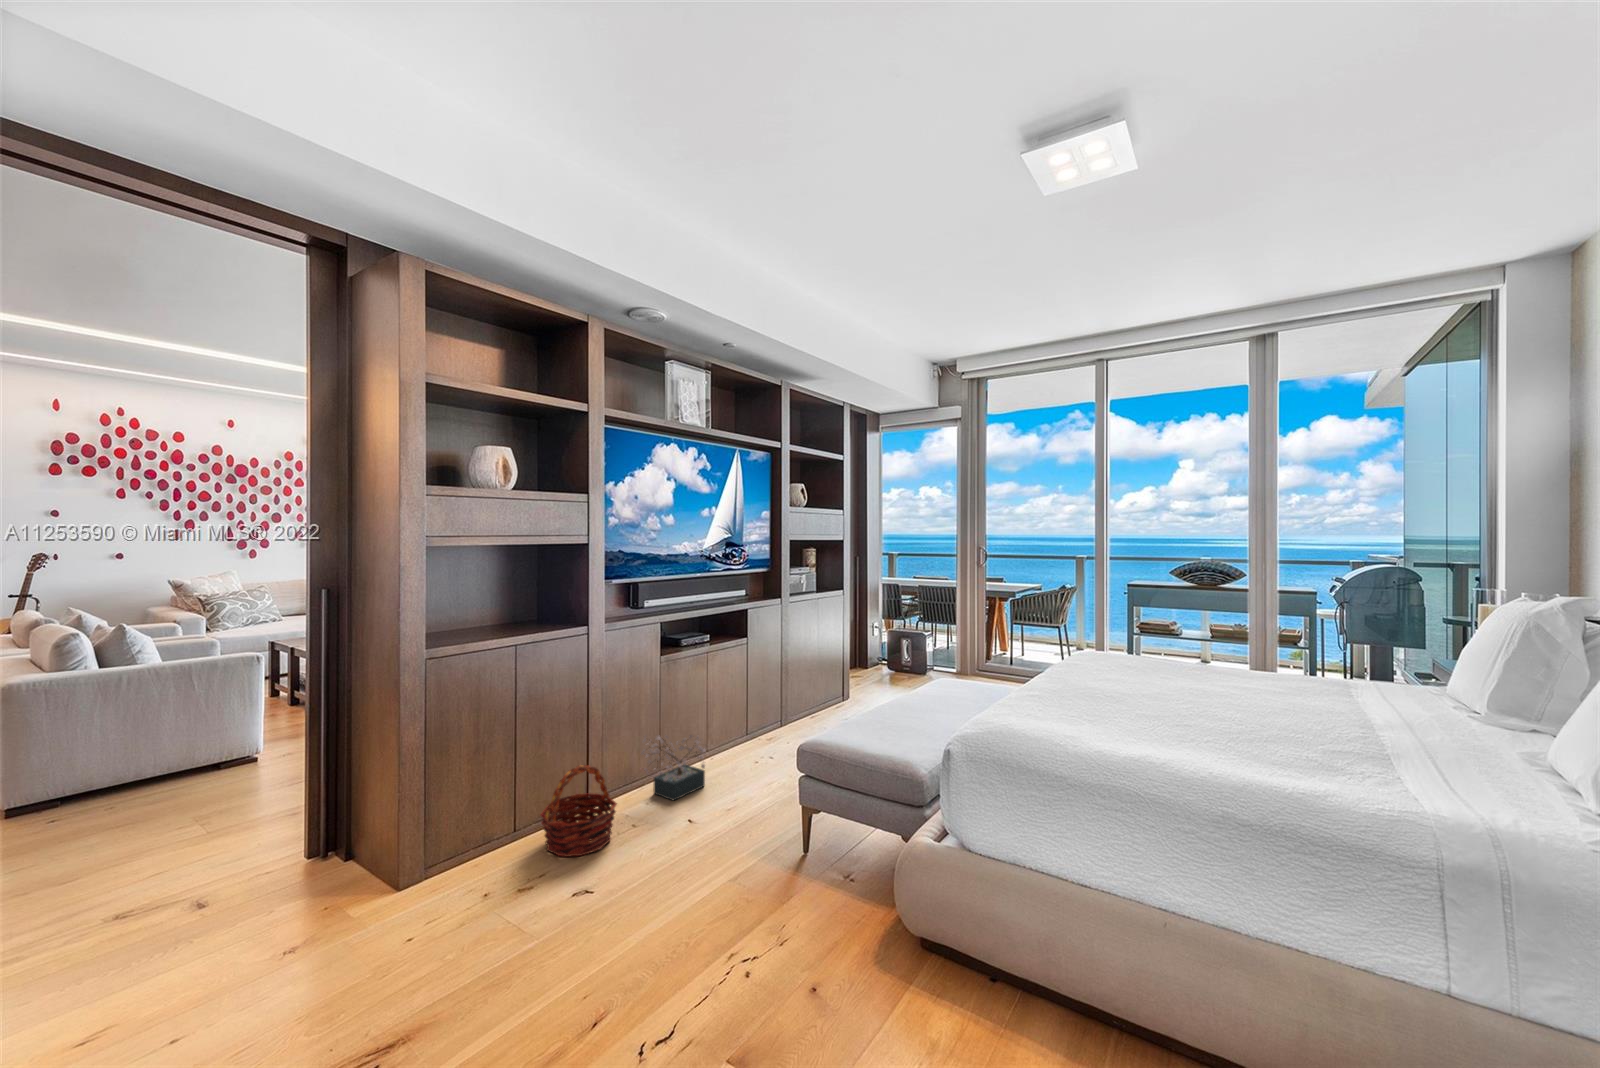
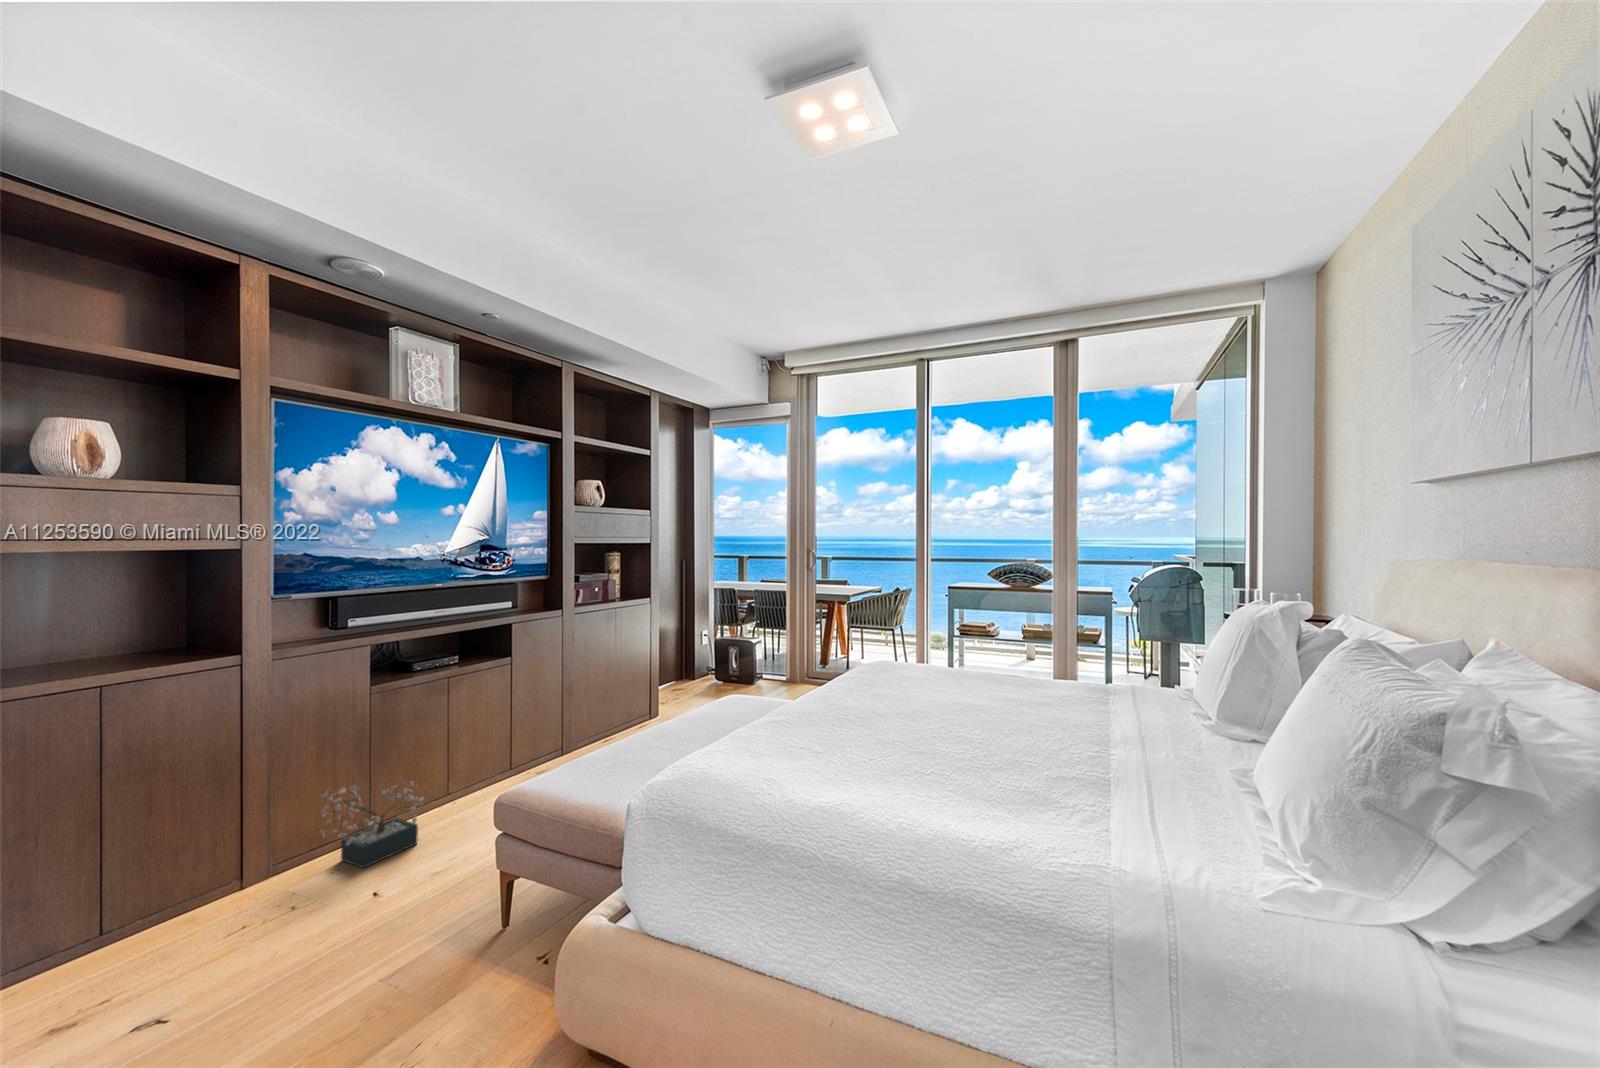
basket: present [540,765,617,856] -> none [113,839,248,971]

